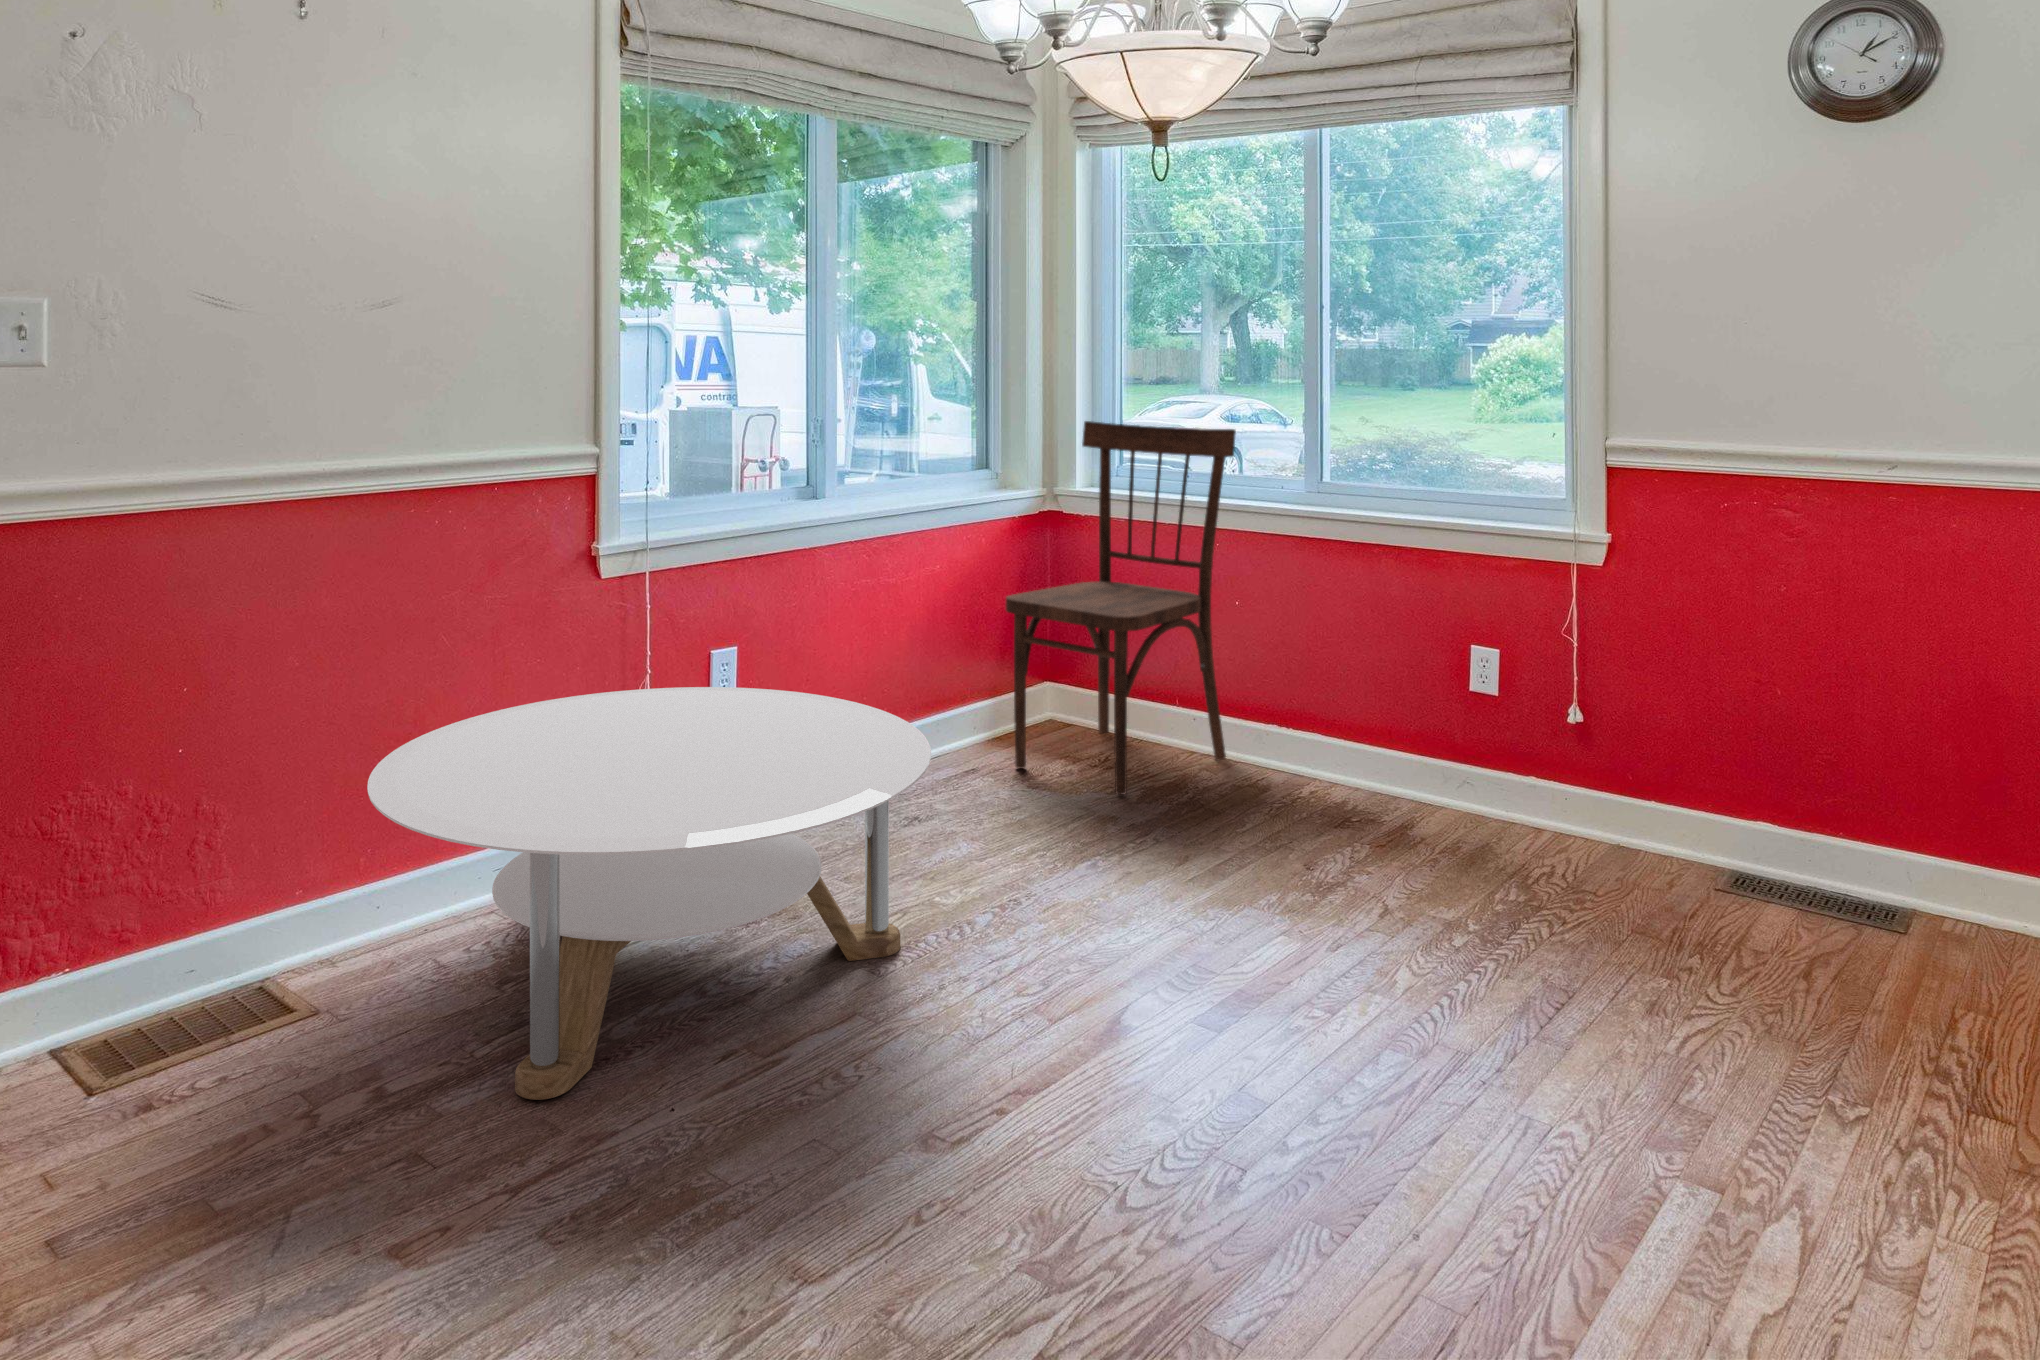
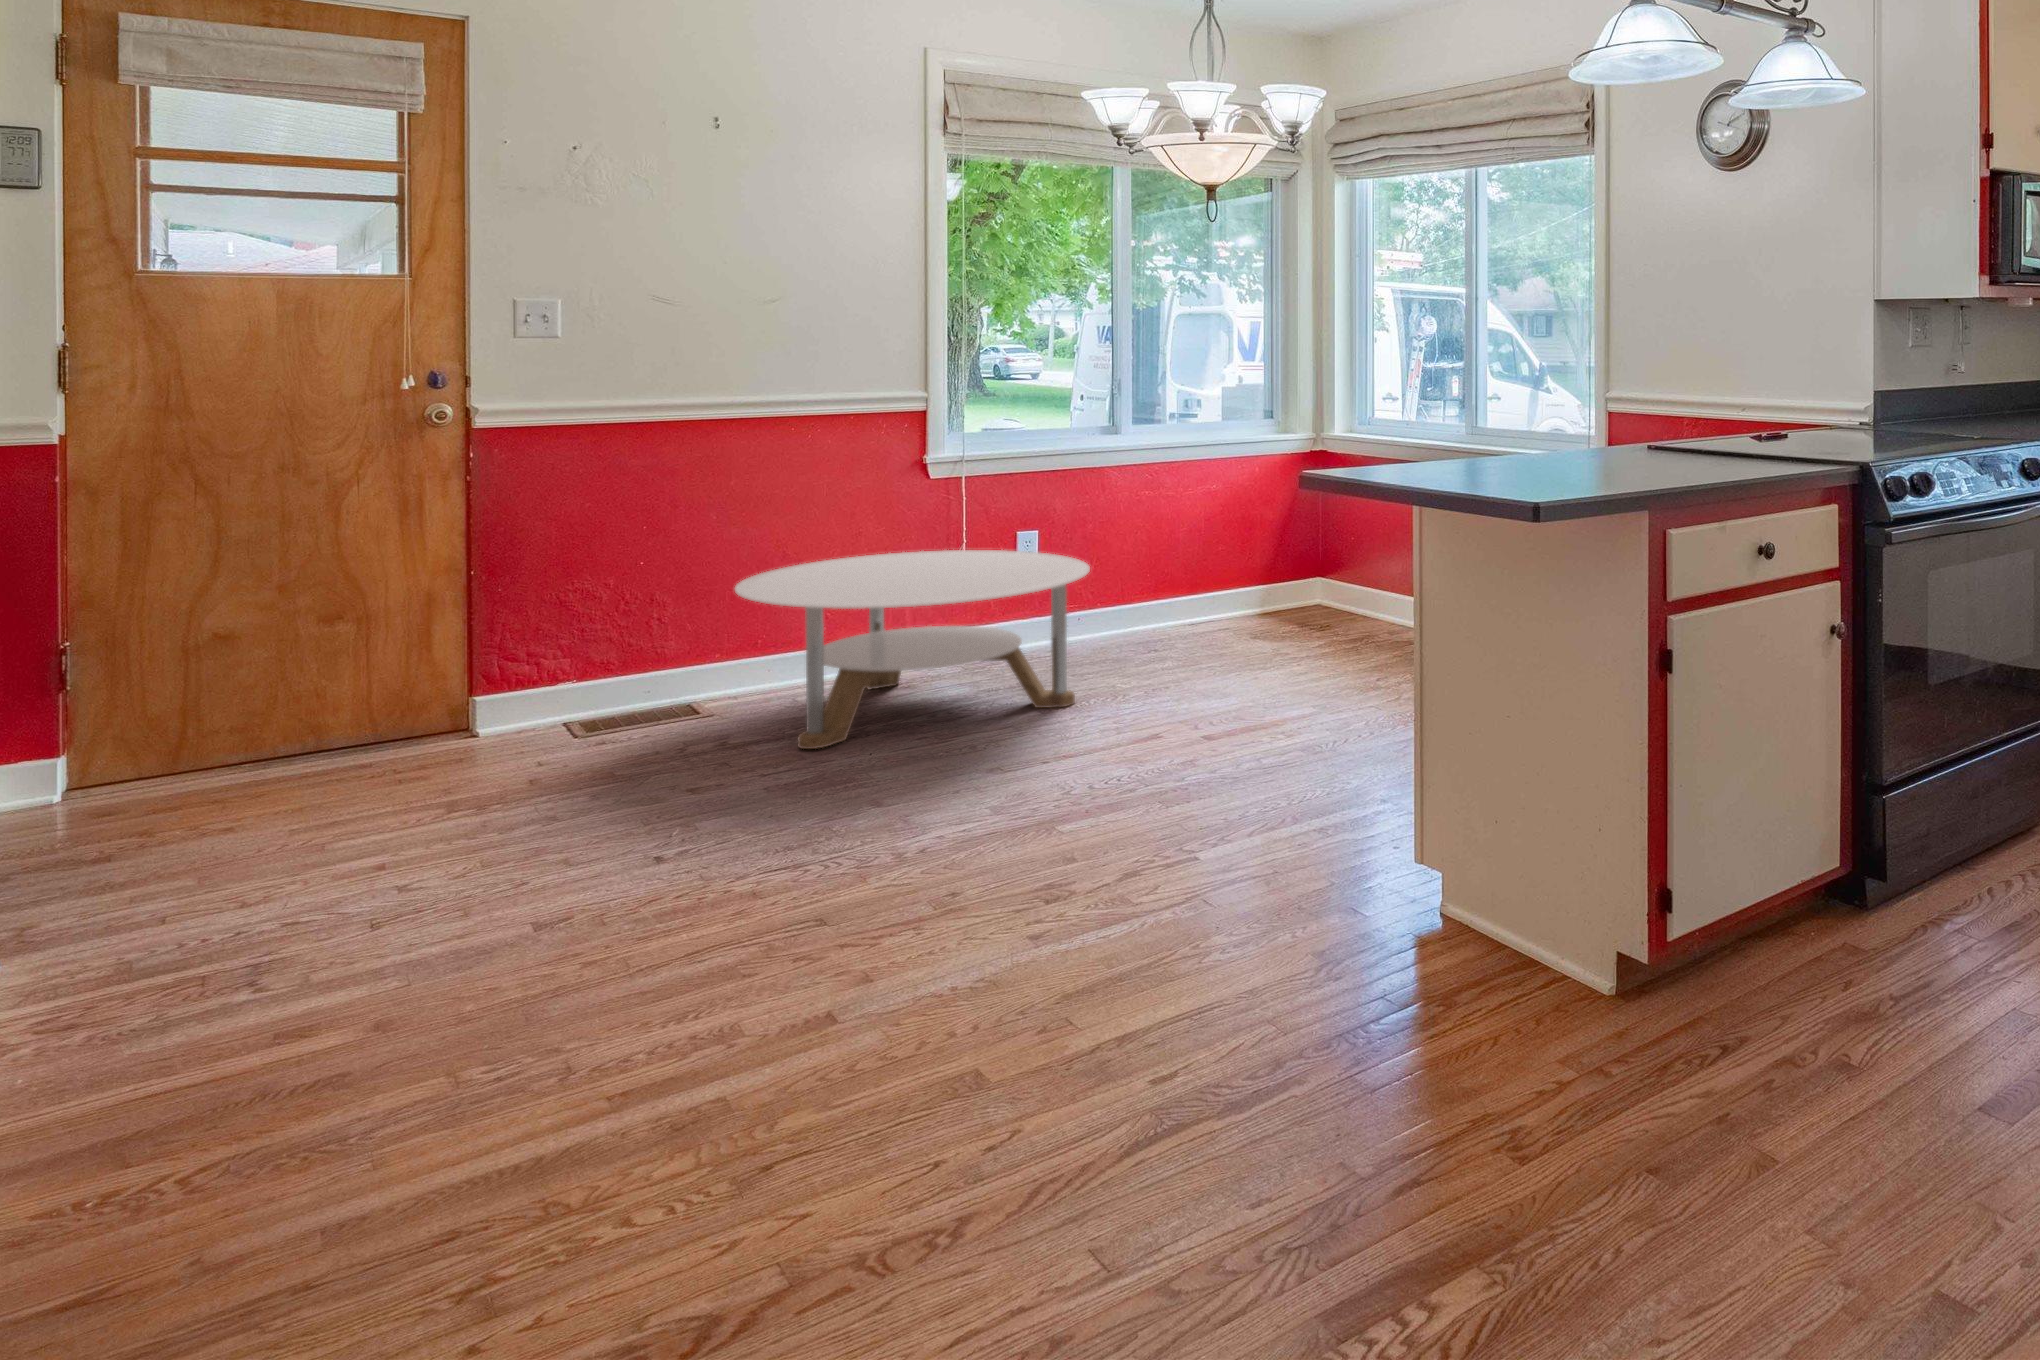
dining chair: present [1006,421,1236,795] -> none [1247,383,1411,643]

